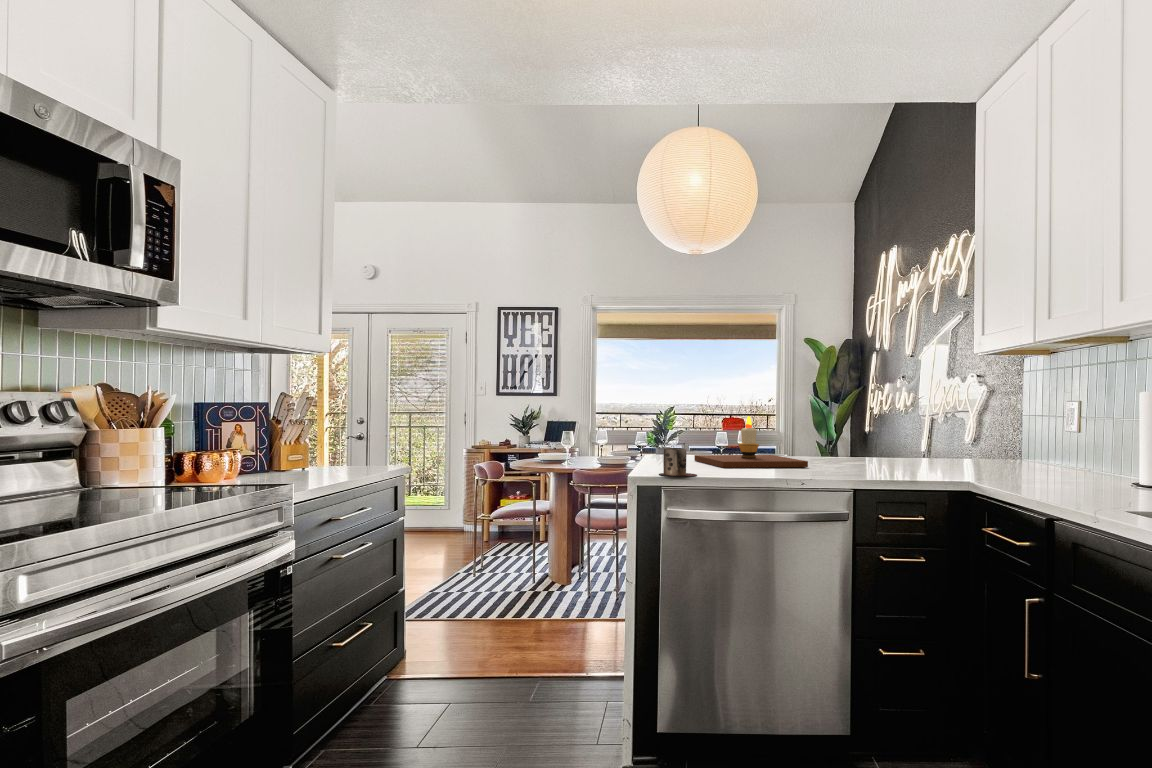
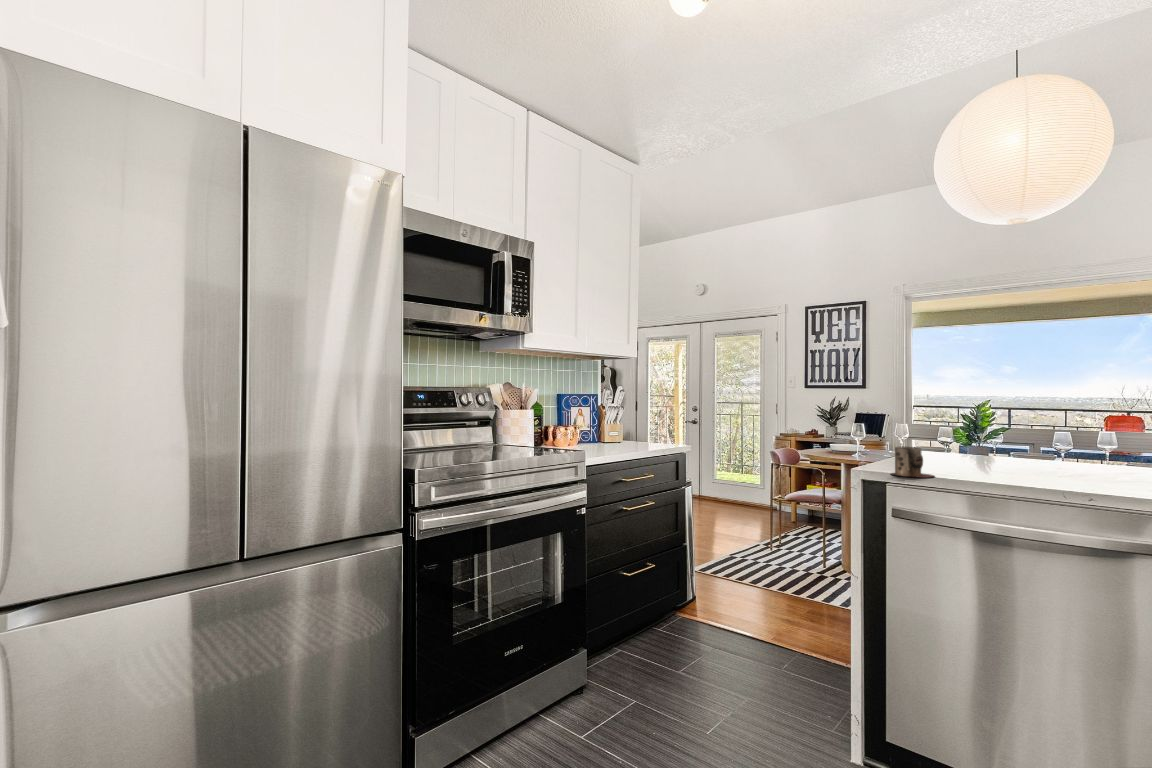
candle: present [694,416,808,468] -> none [961,413,1100,473]

